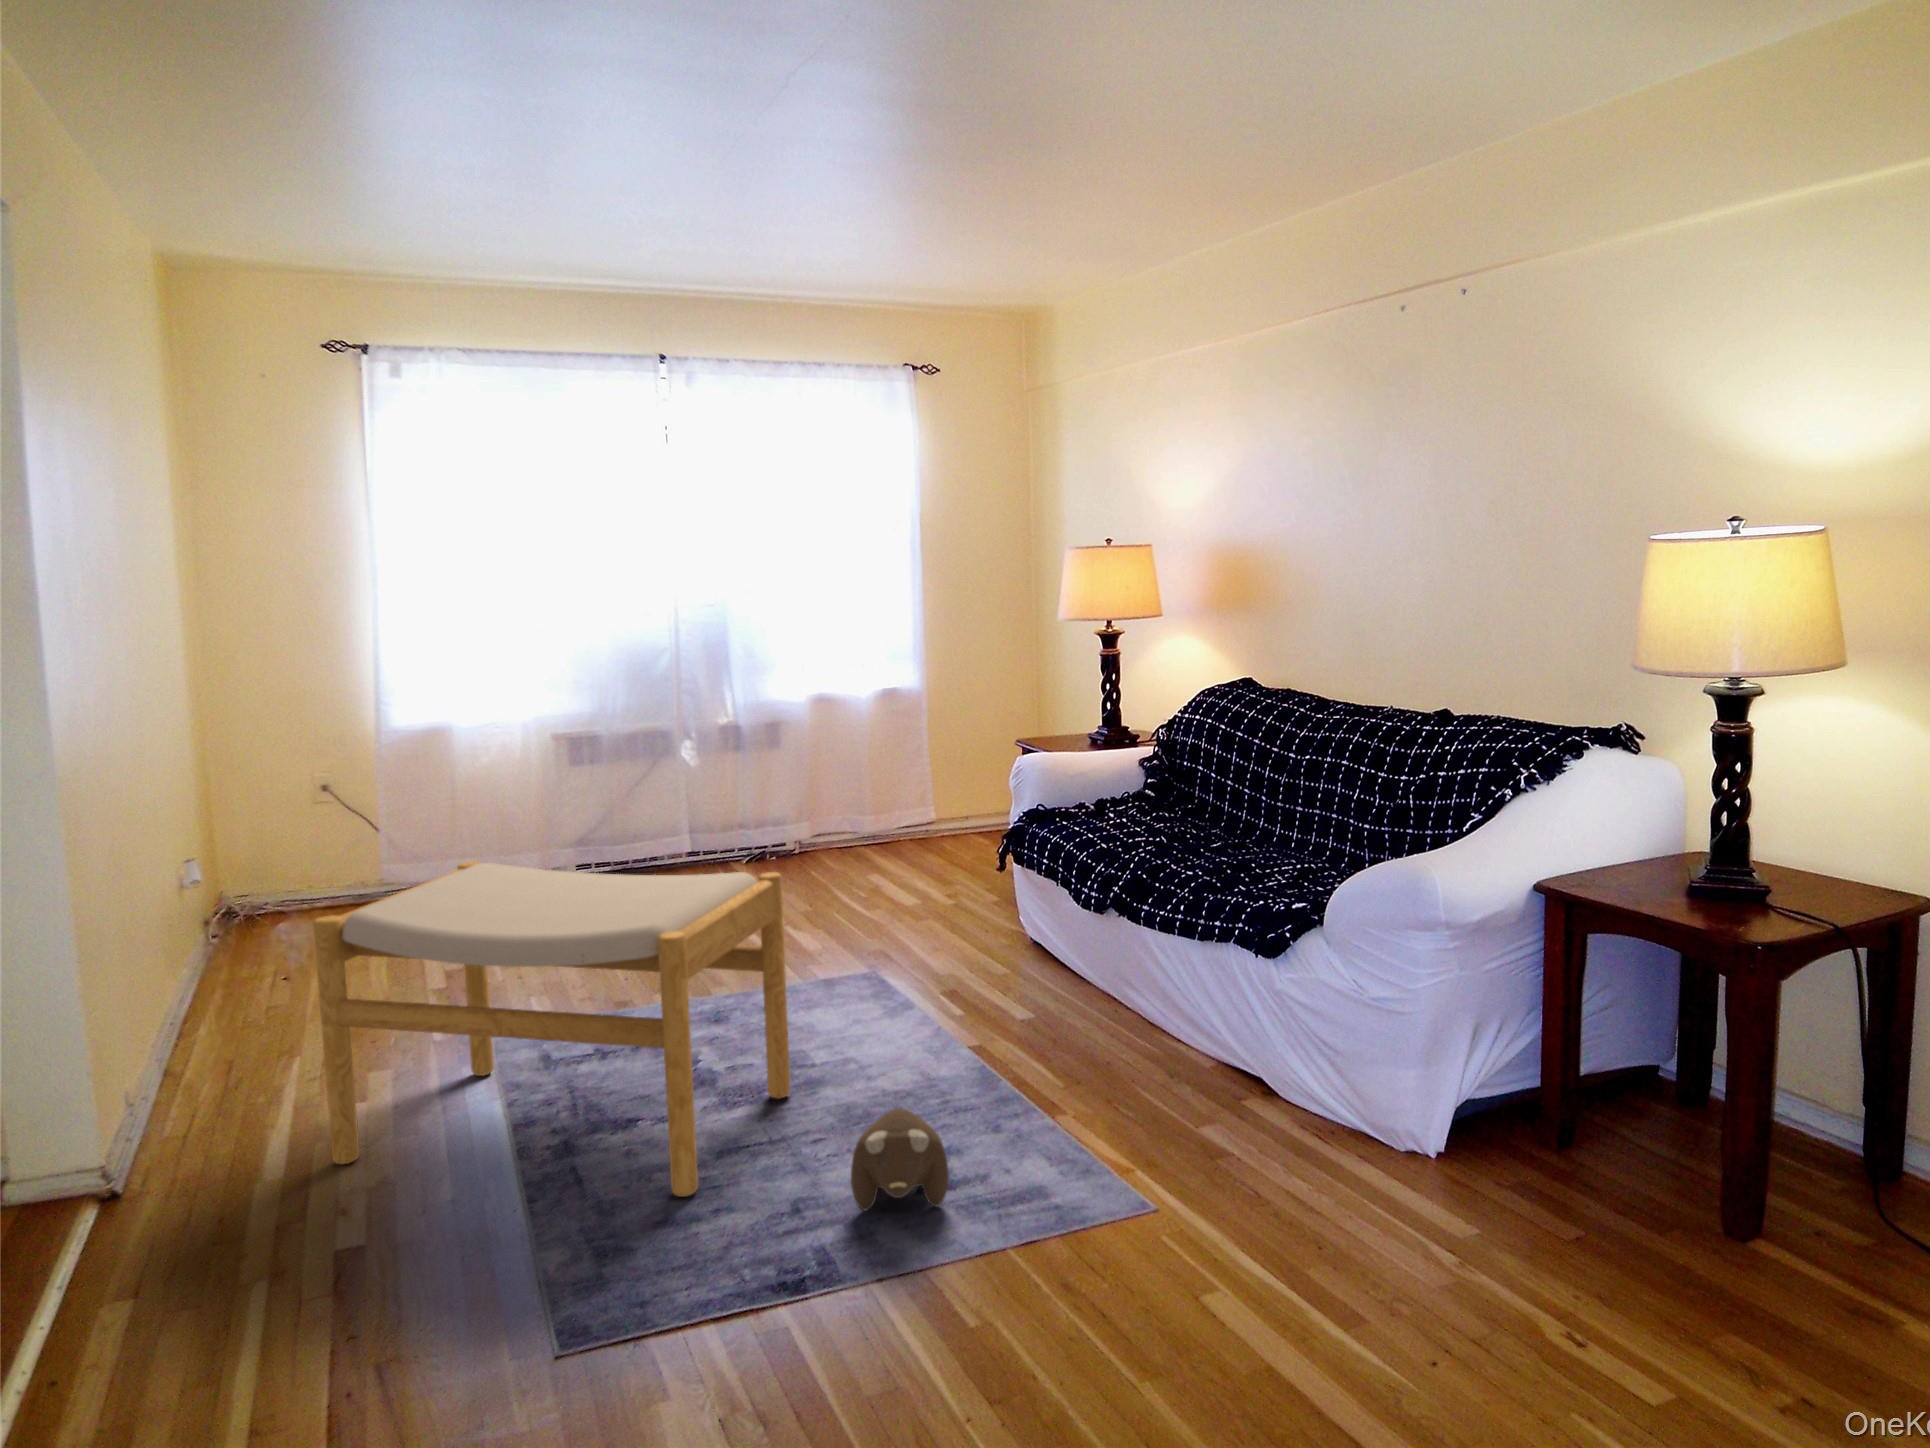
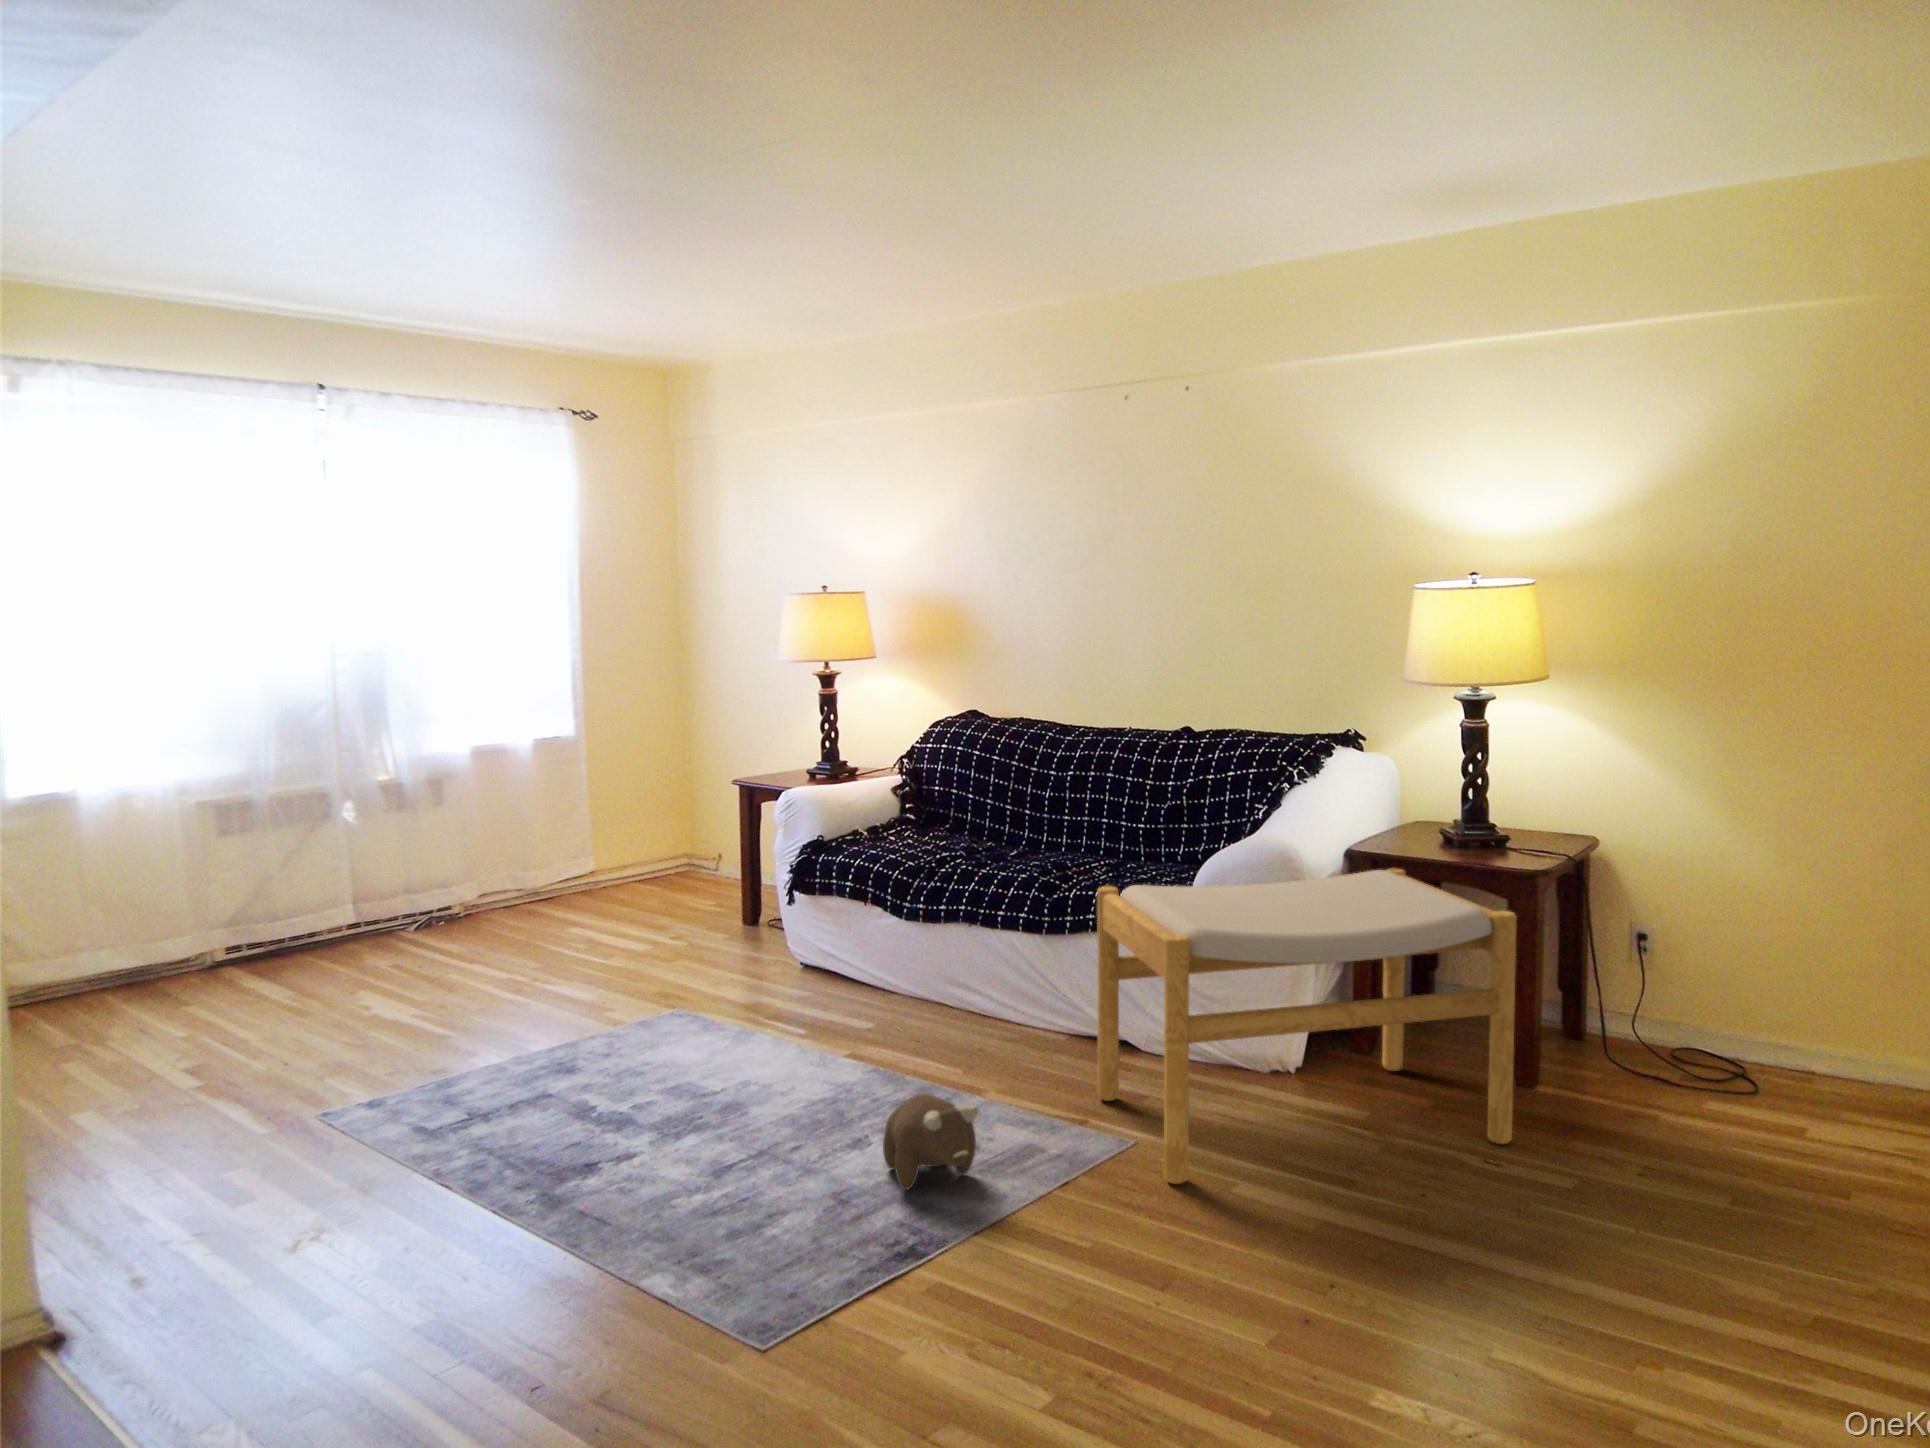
footstool: present [313,862,791,1197] -> present [1097,868,1516,1184]

